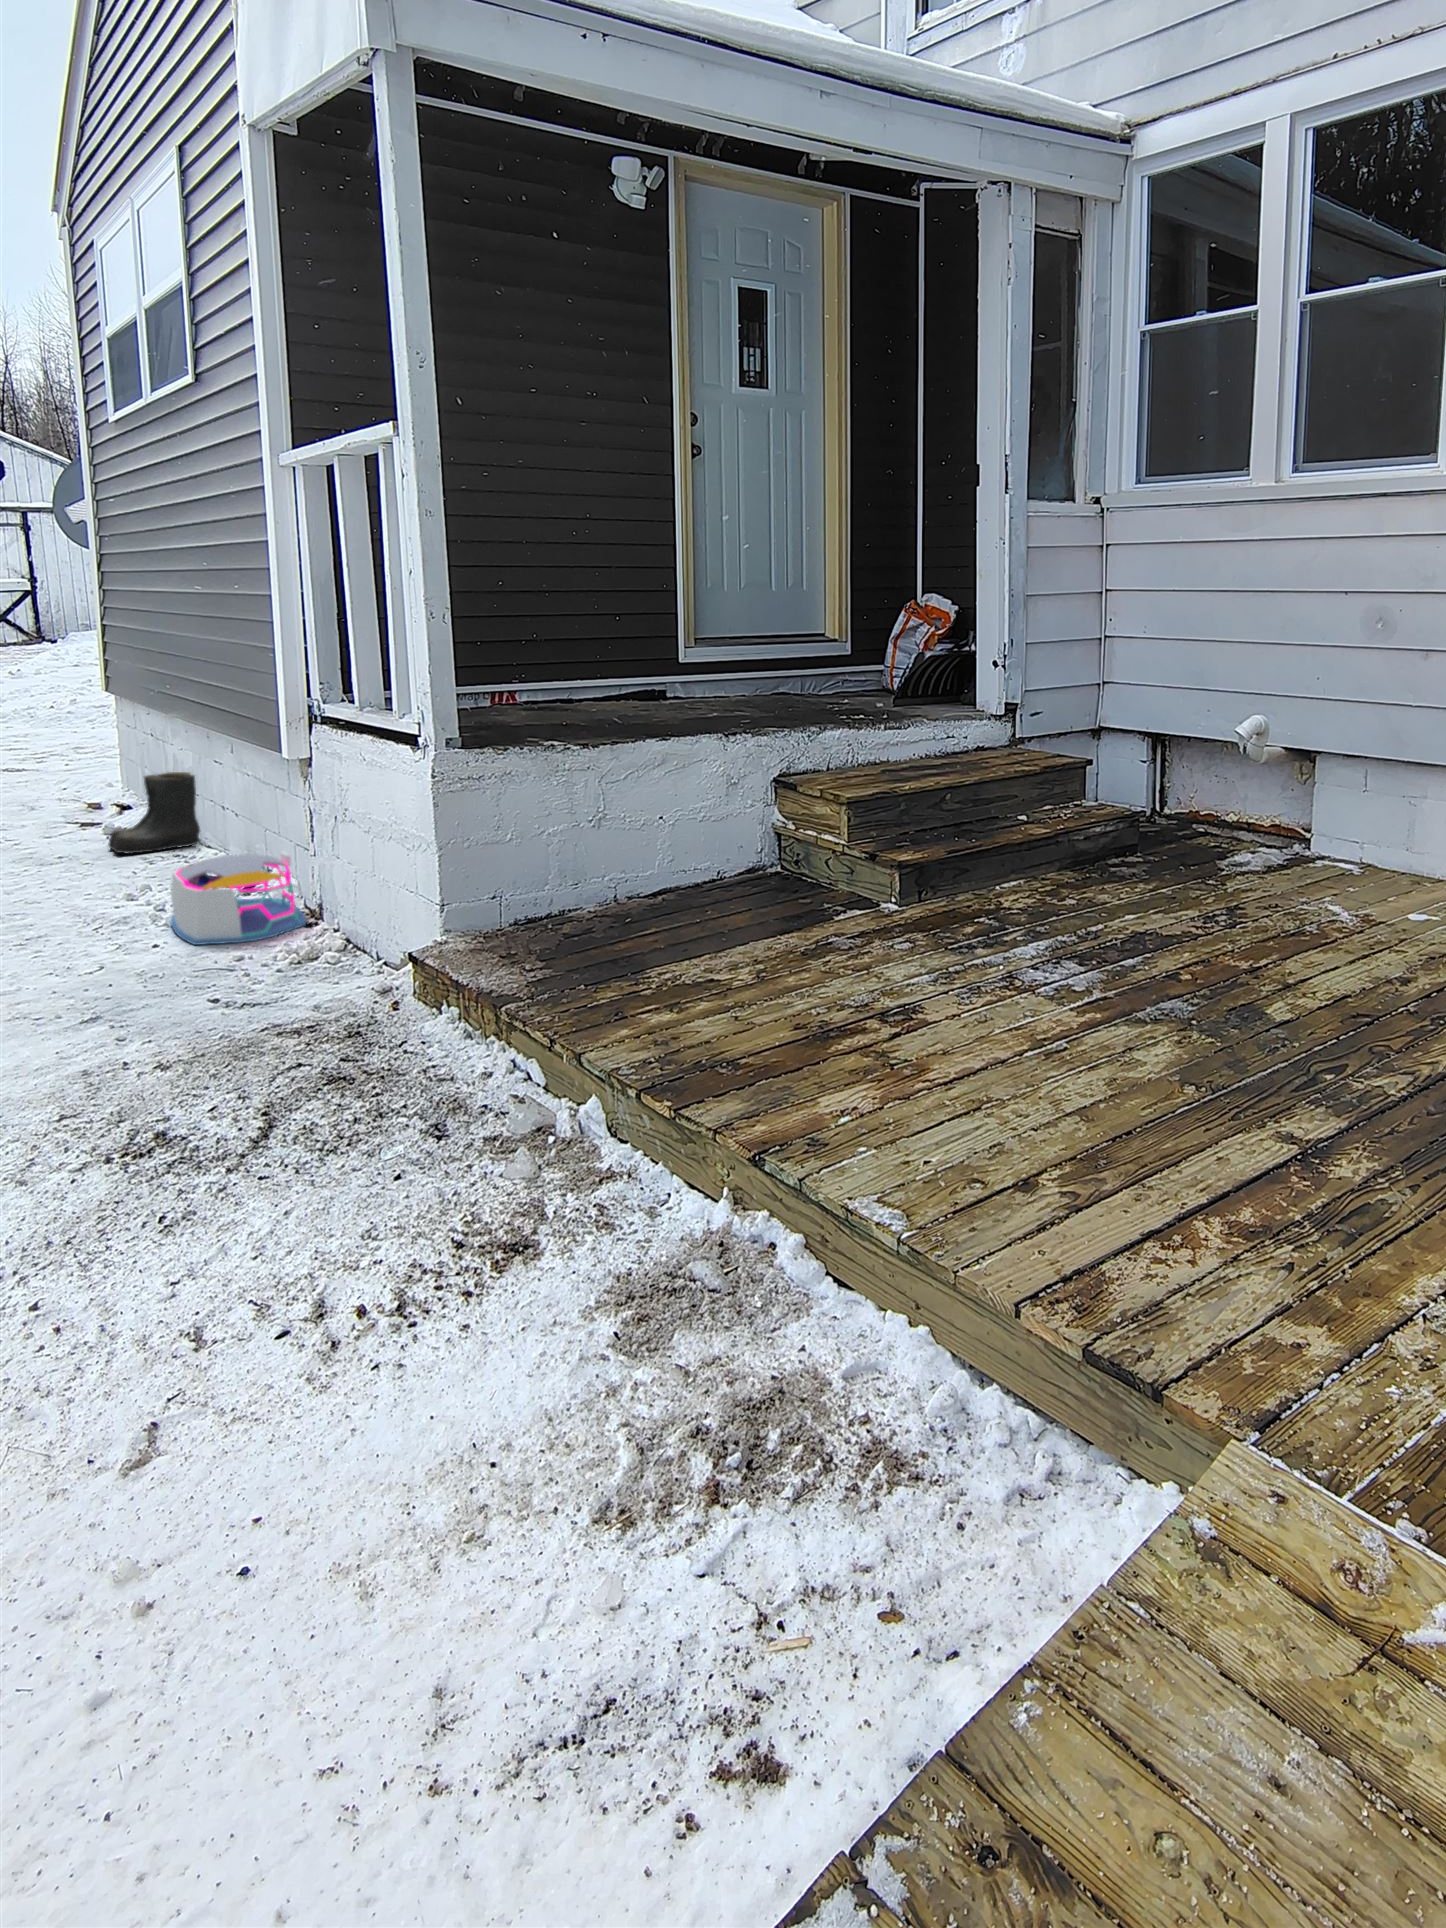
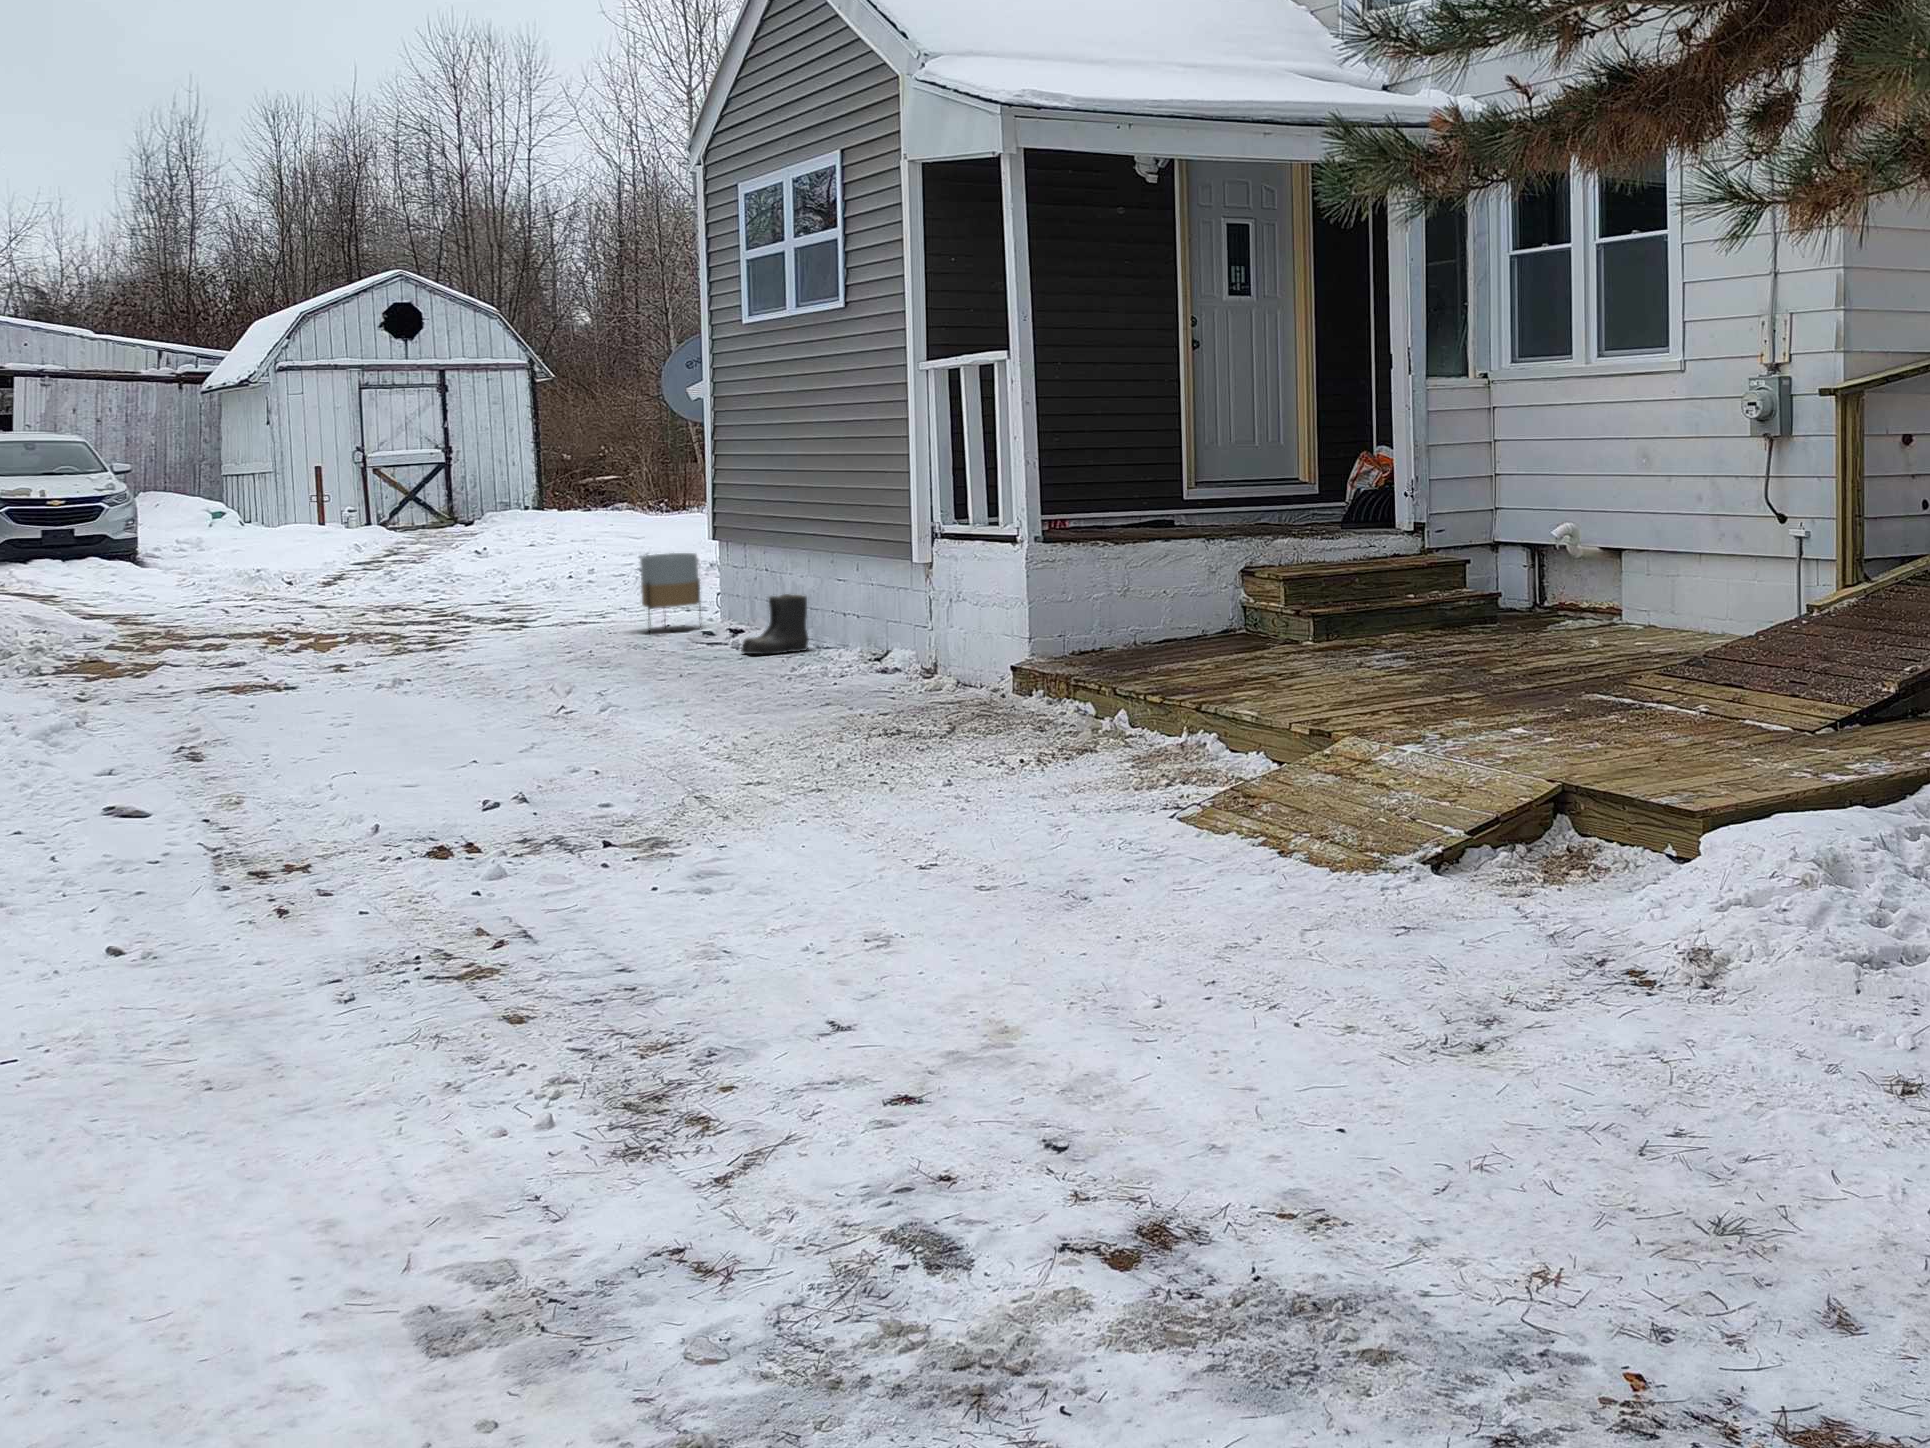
planter: none [36,704,120,800] -> present [640,553,701,625]
storage bin: present [171,852,306,945] -> none [832,630,927,684]

